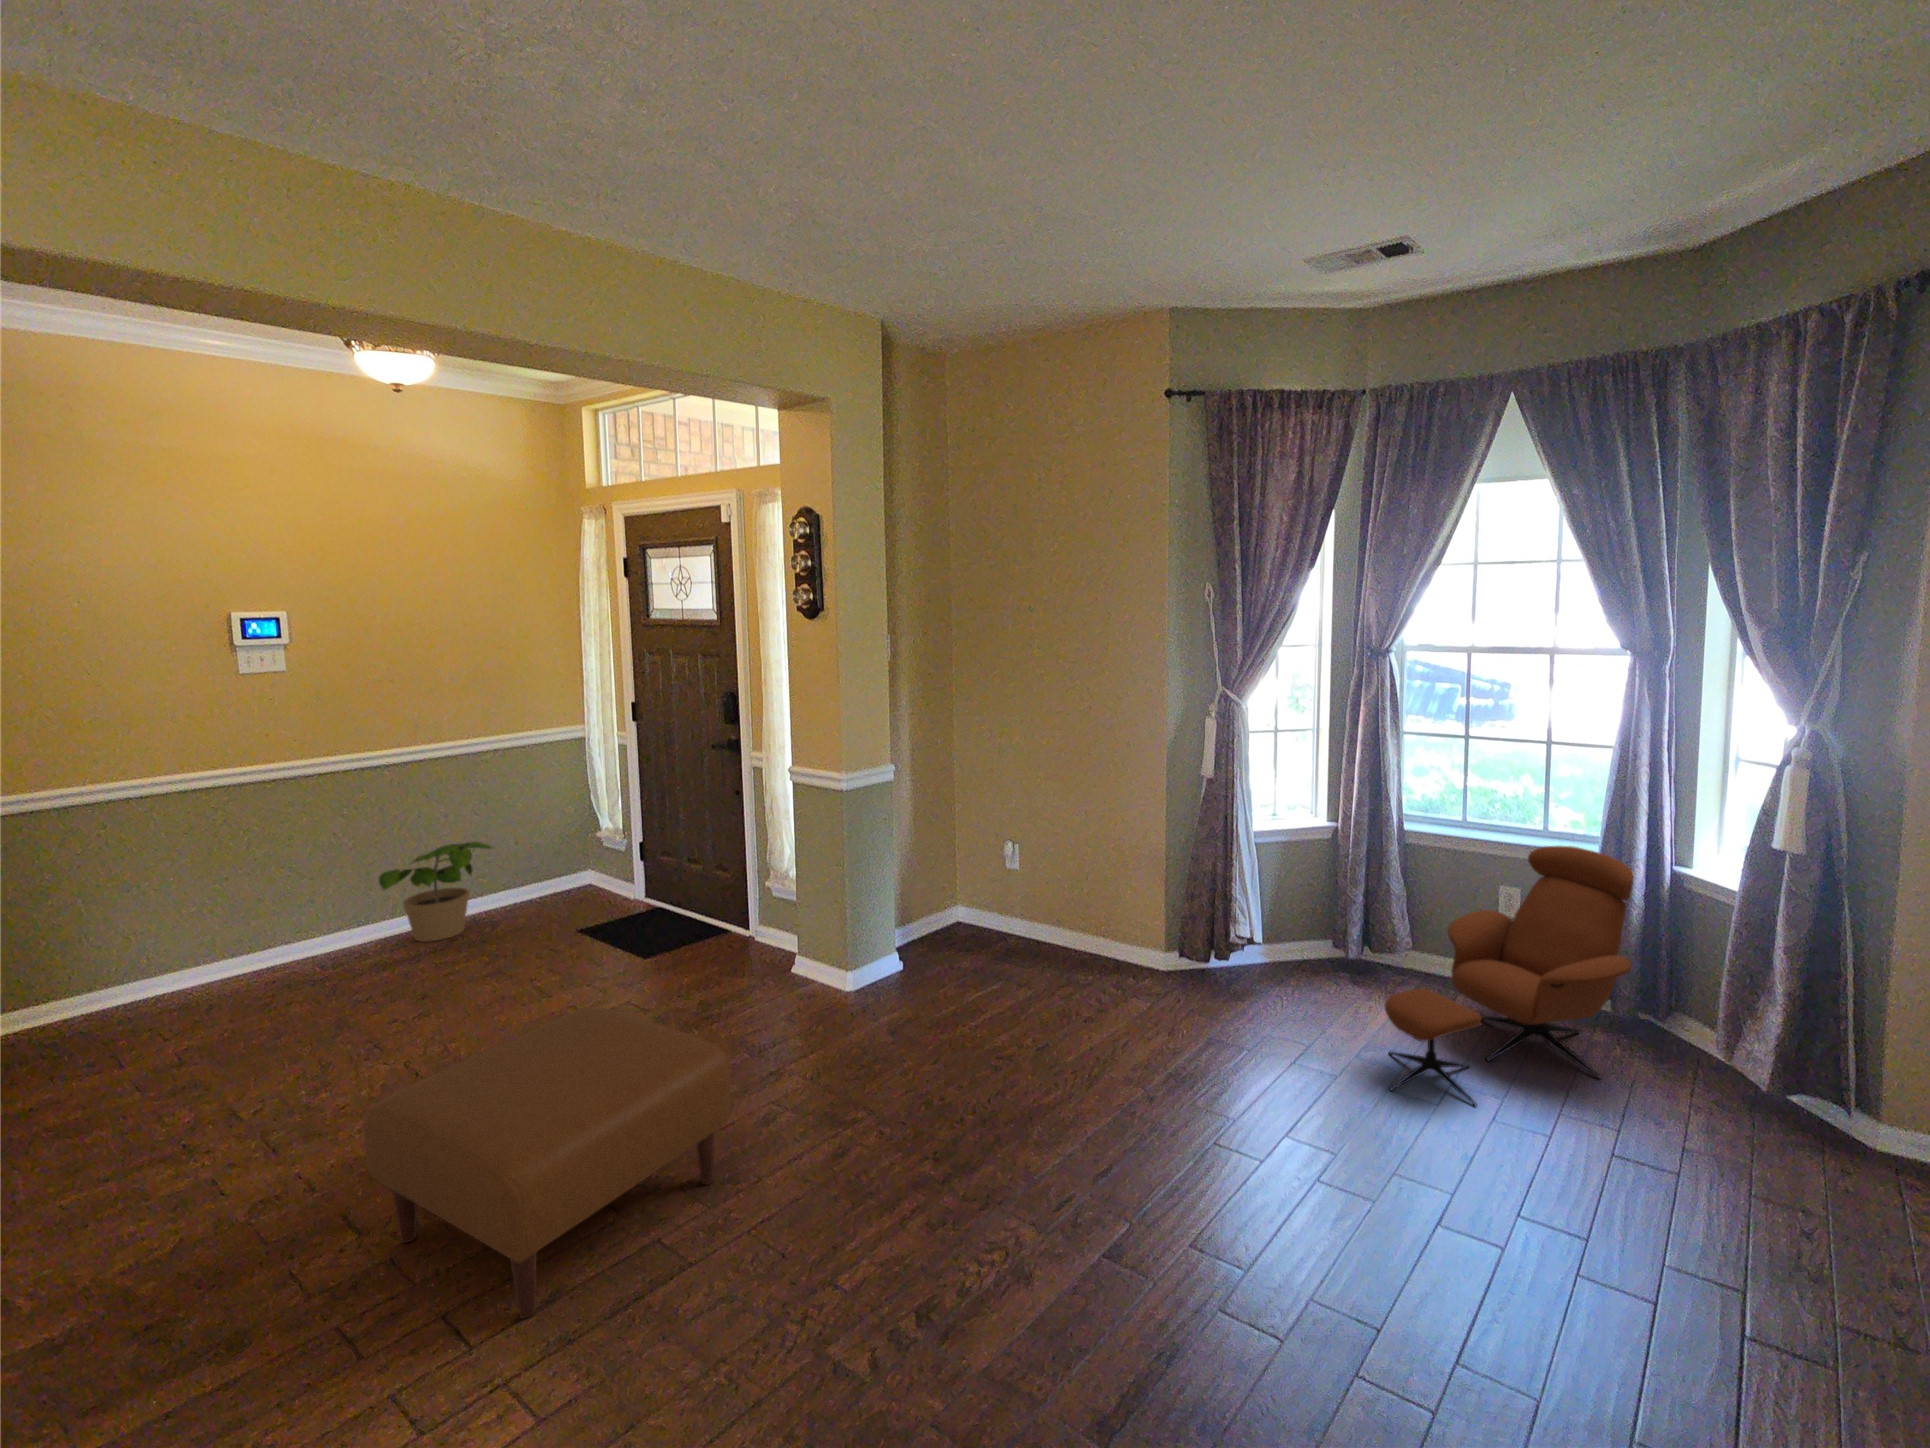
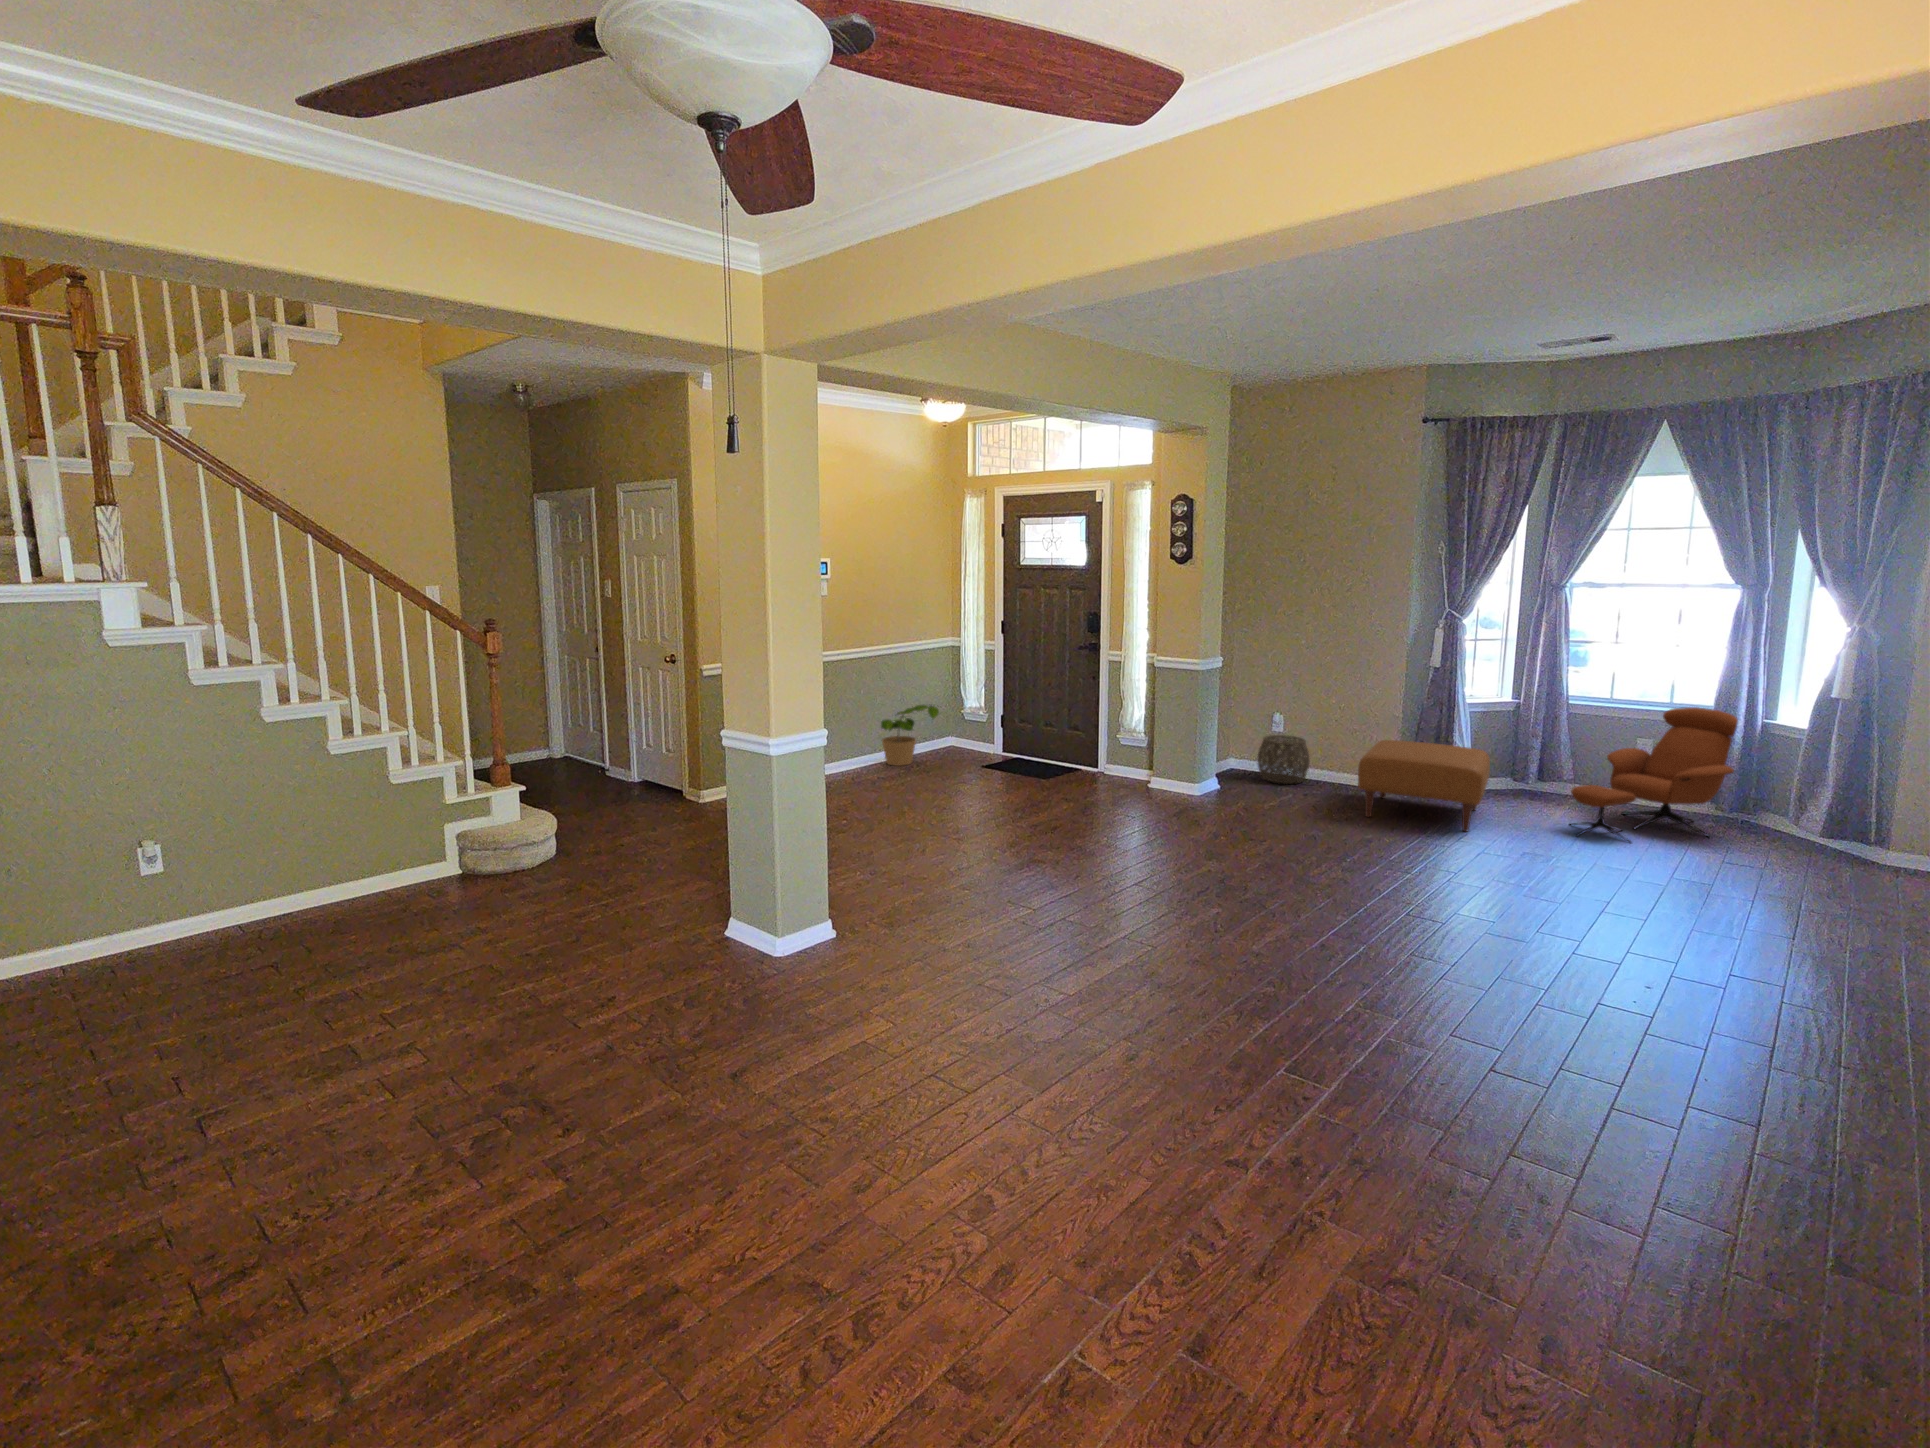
woven basket: none [968,878,1046,963] -> present [1257,735,1310,784]
ottoman: present [363,1007,731,1319] -> present [1358,740,1490,831]

